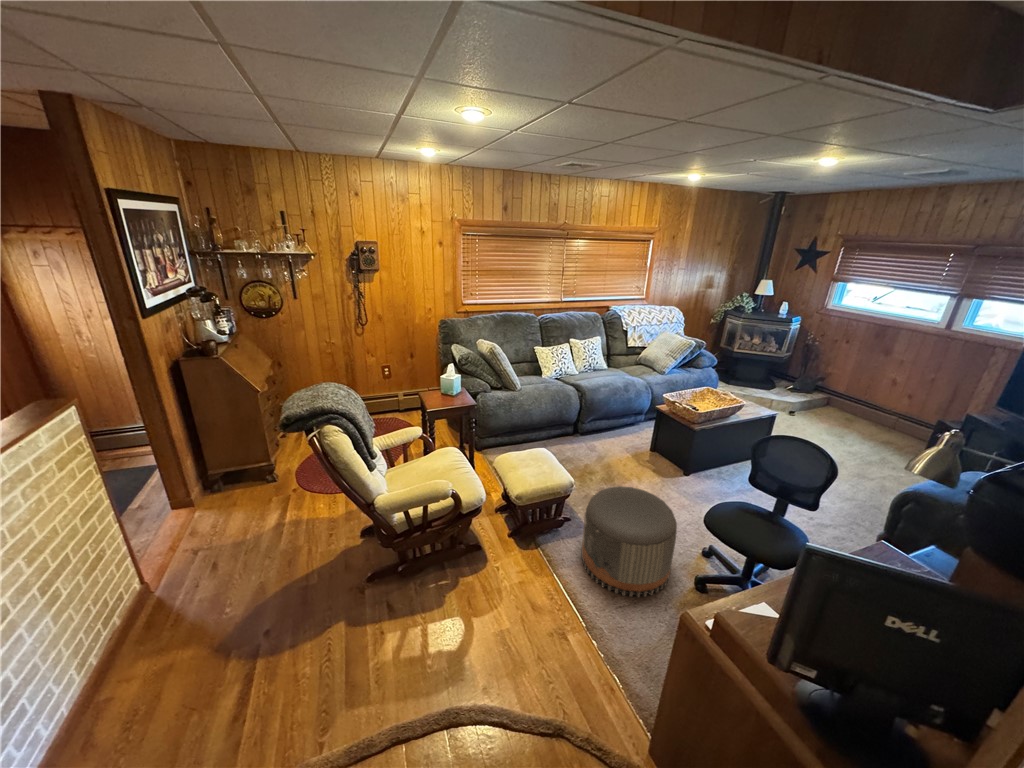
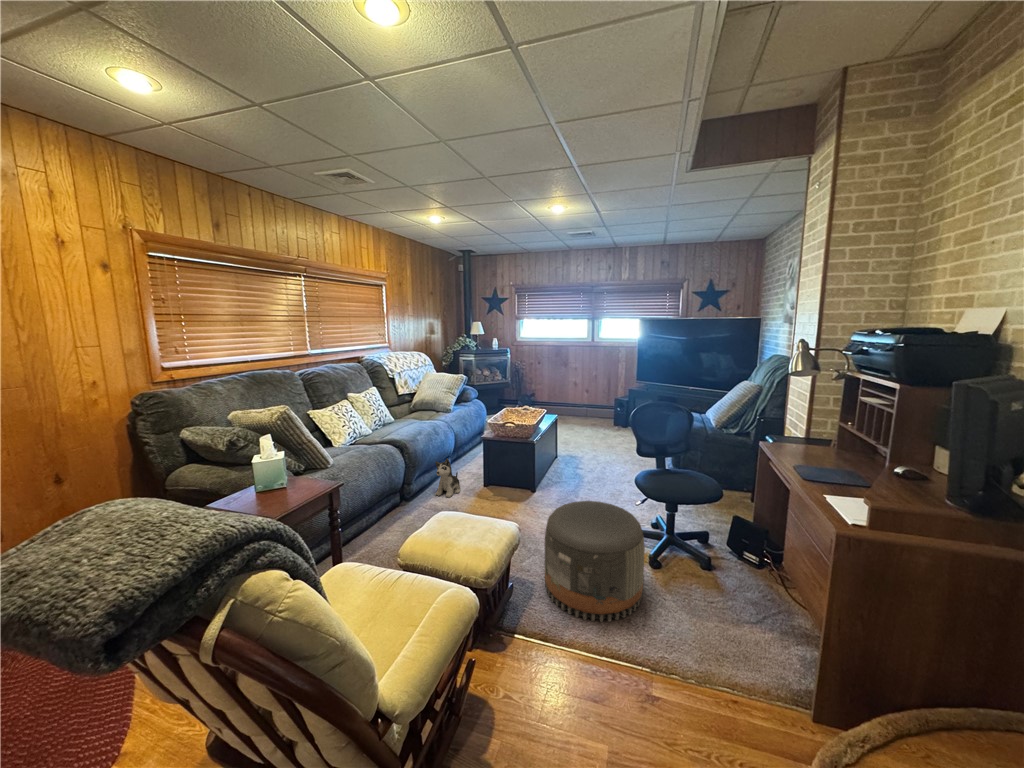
plush toy: none [603,413,632,447] -> present [435,458,461,497]

